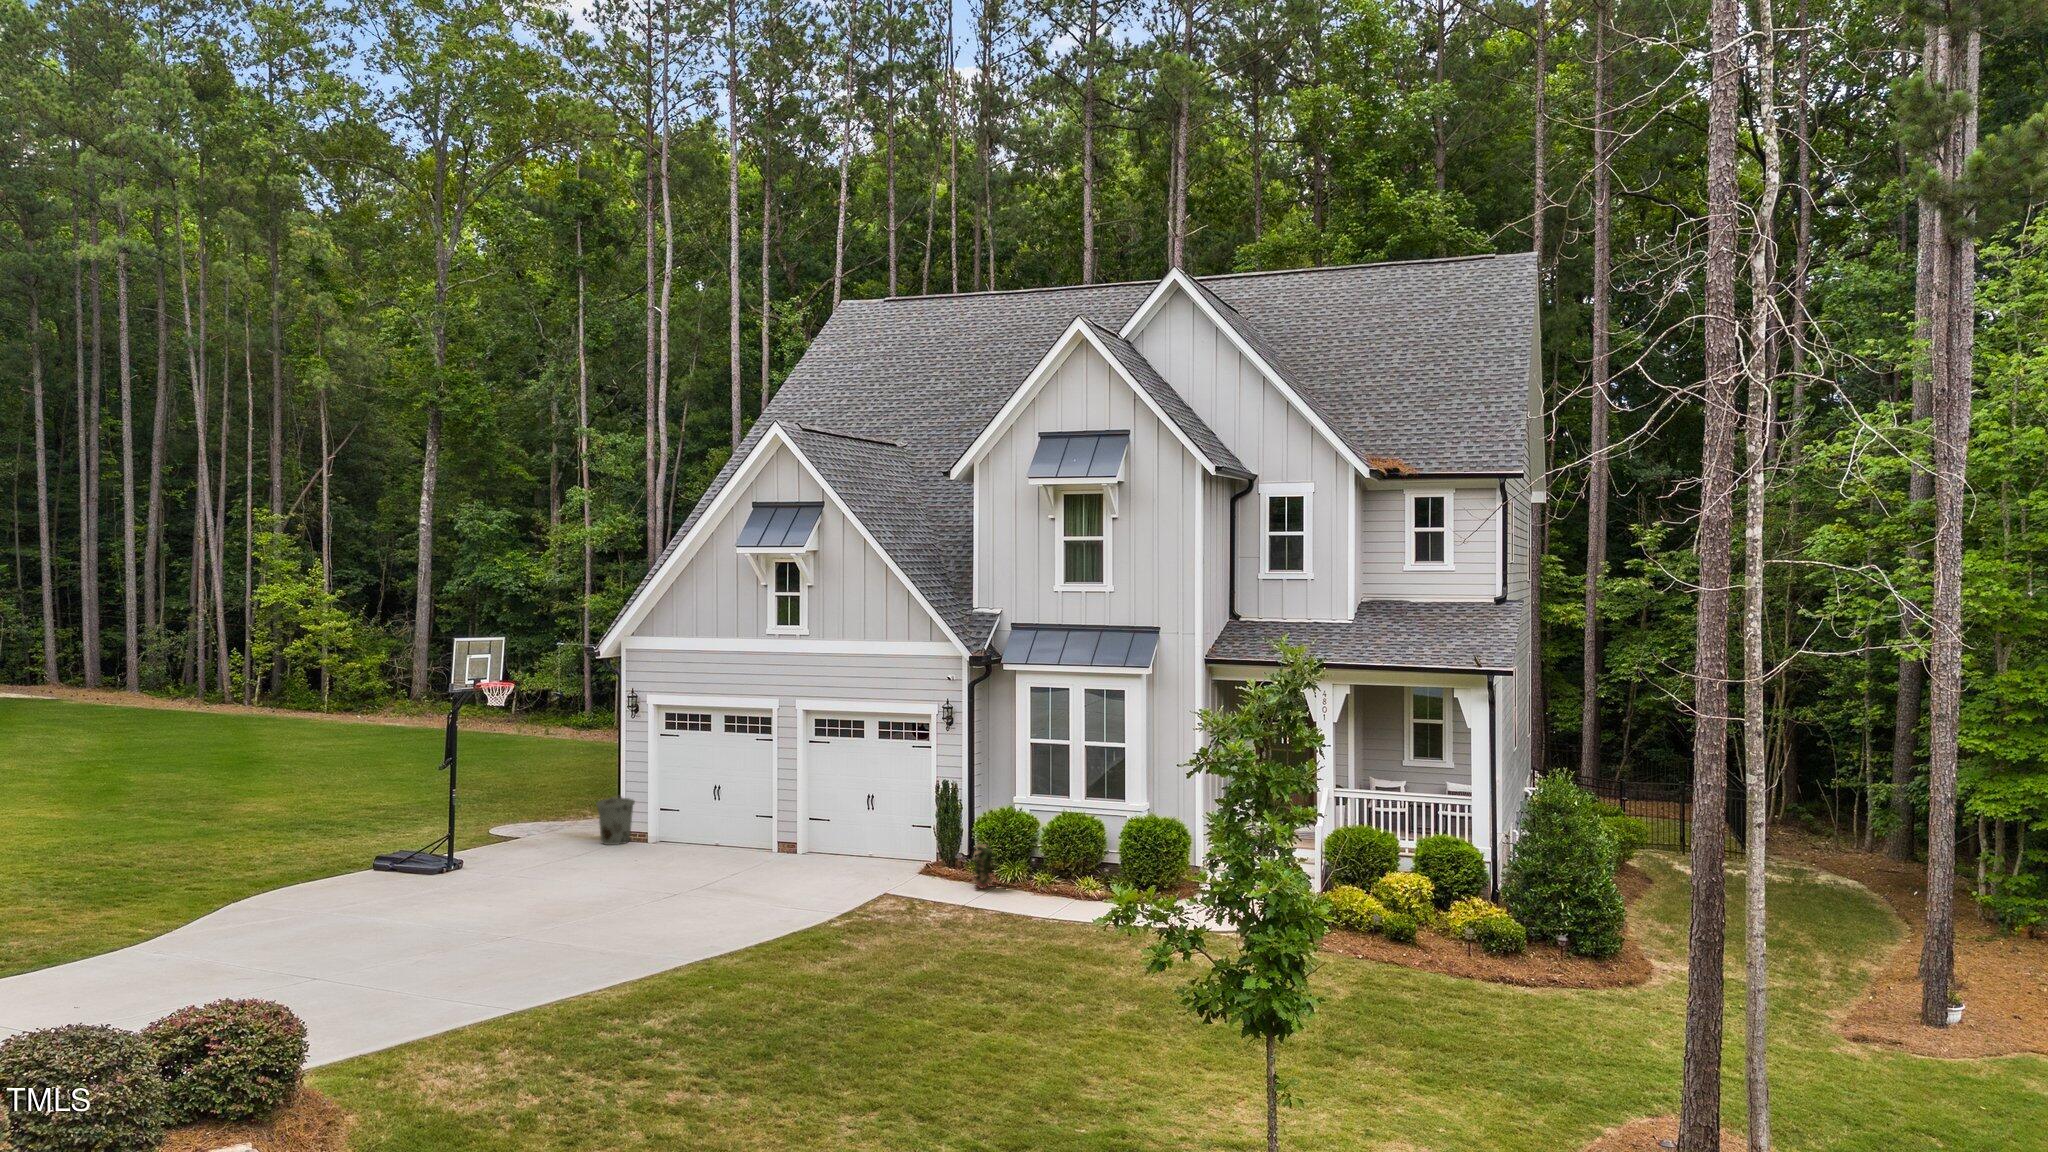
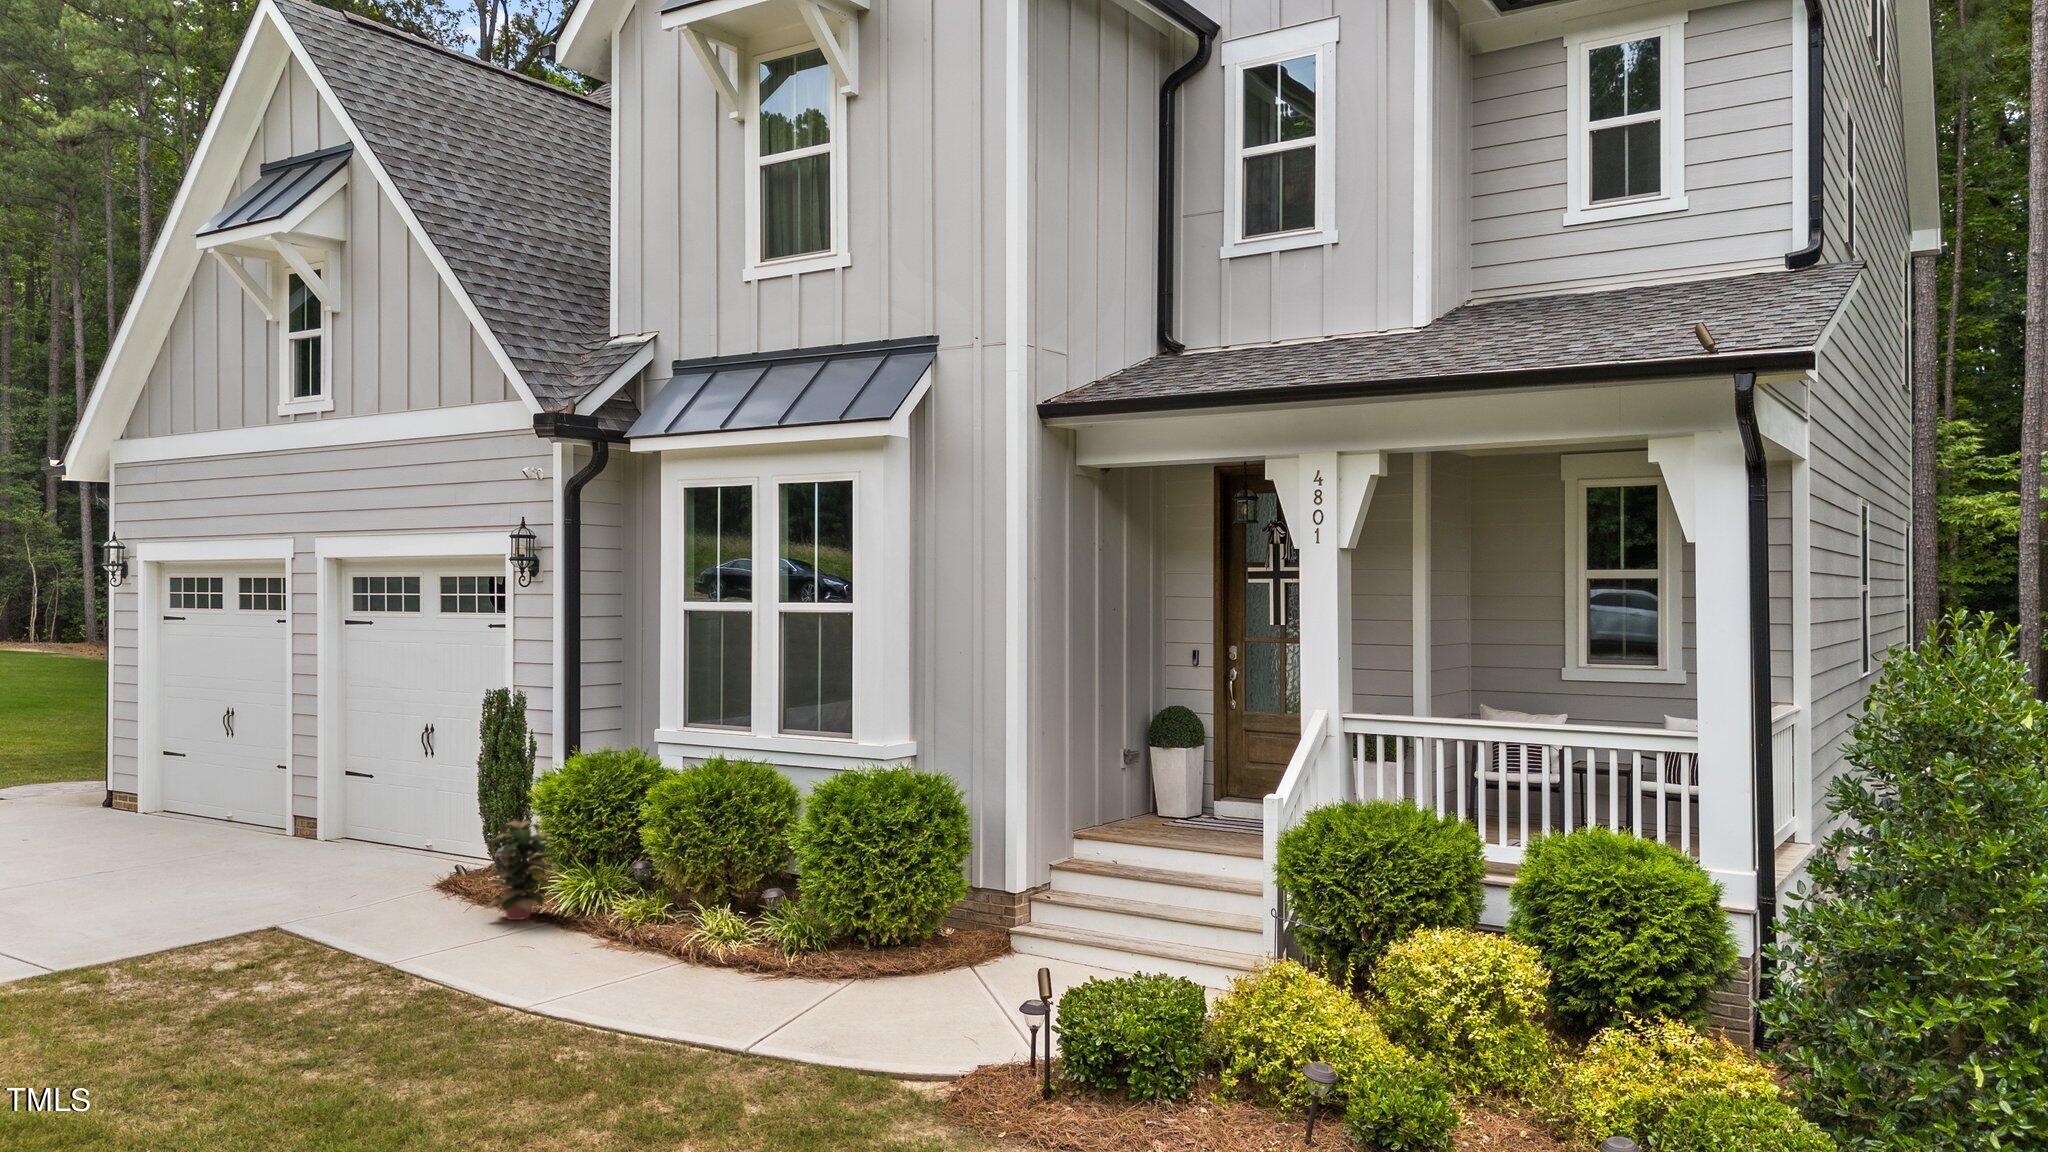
trash can: present [596,797,635,845] -> none [37,726,118,812]

